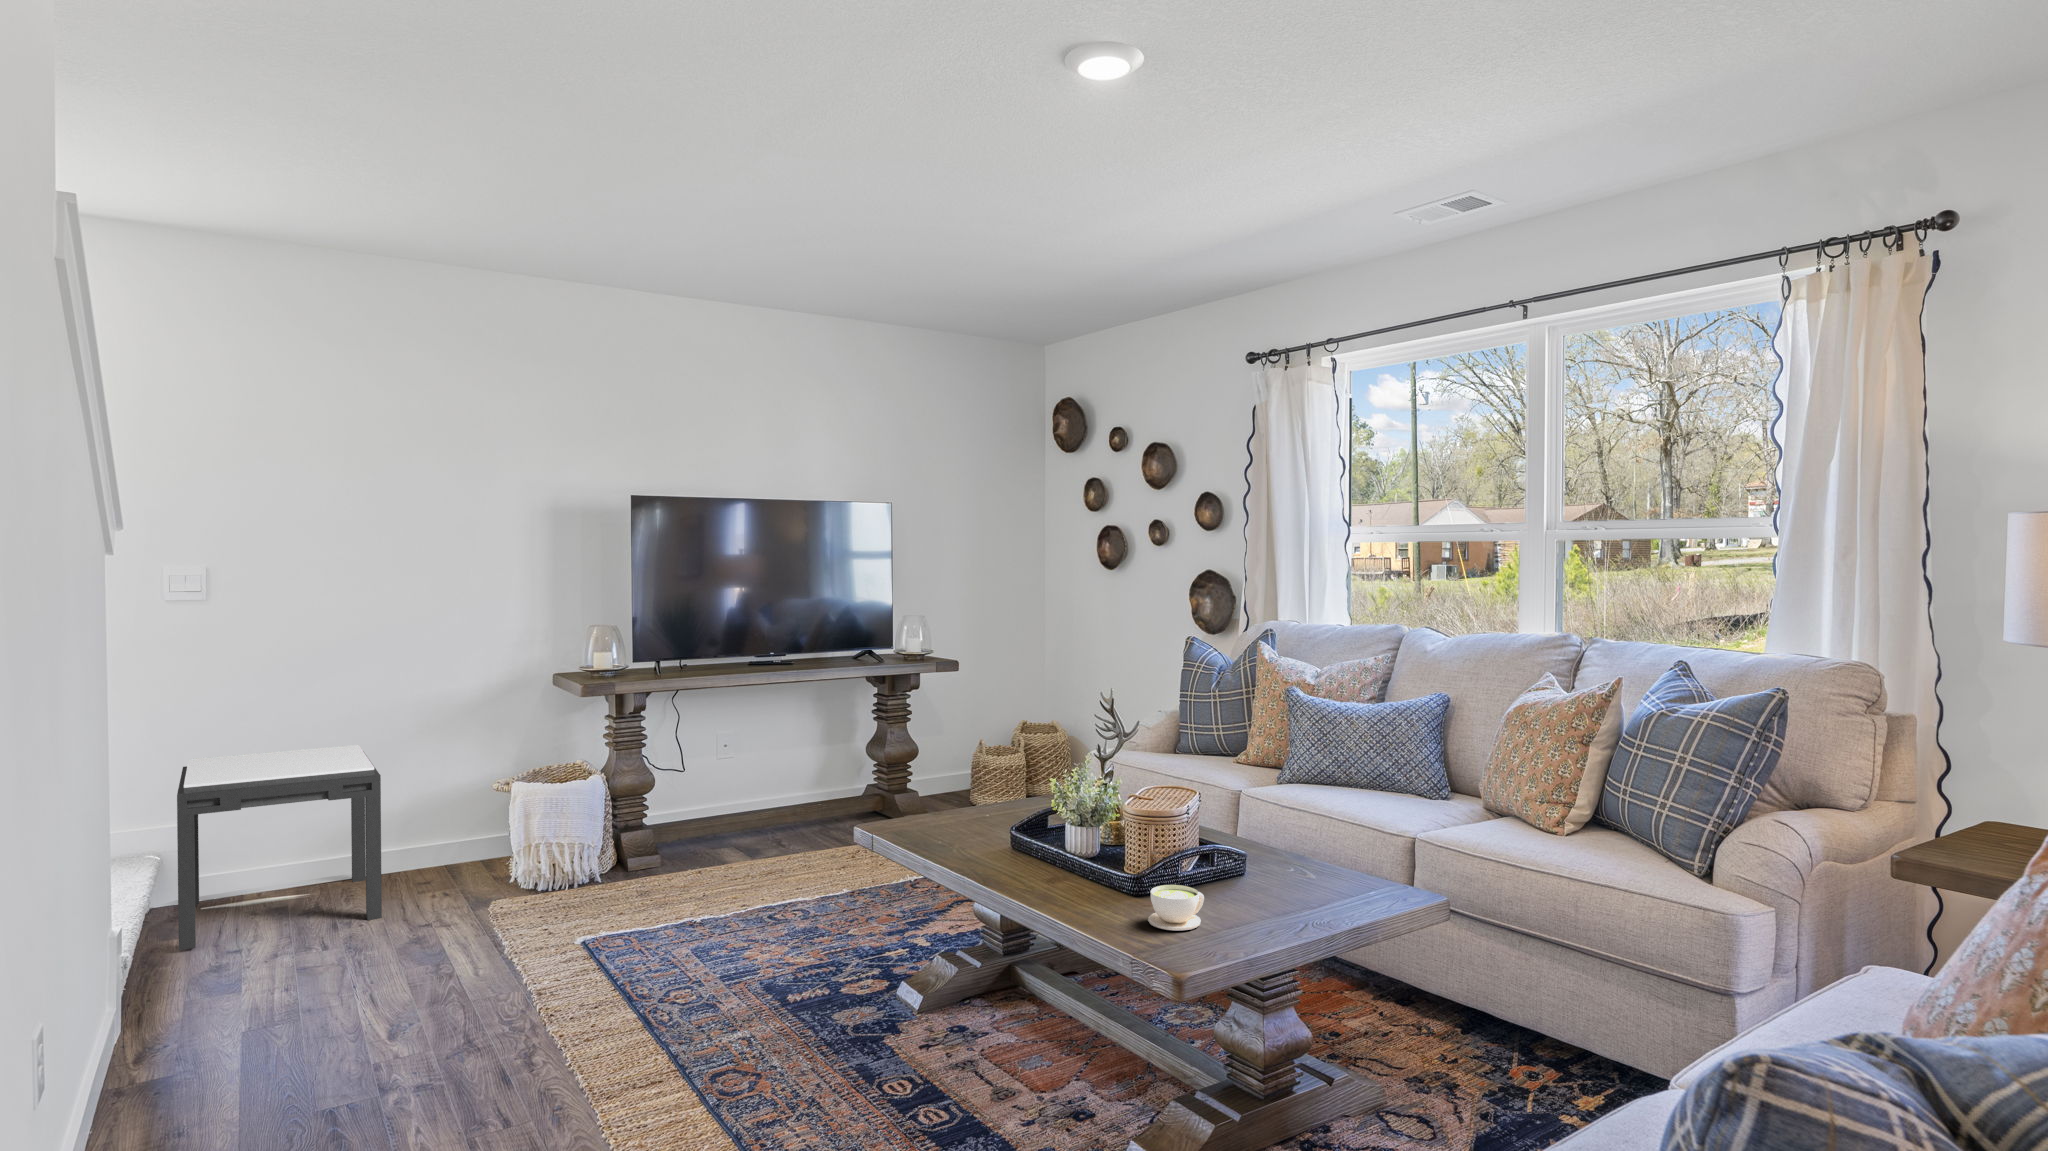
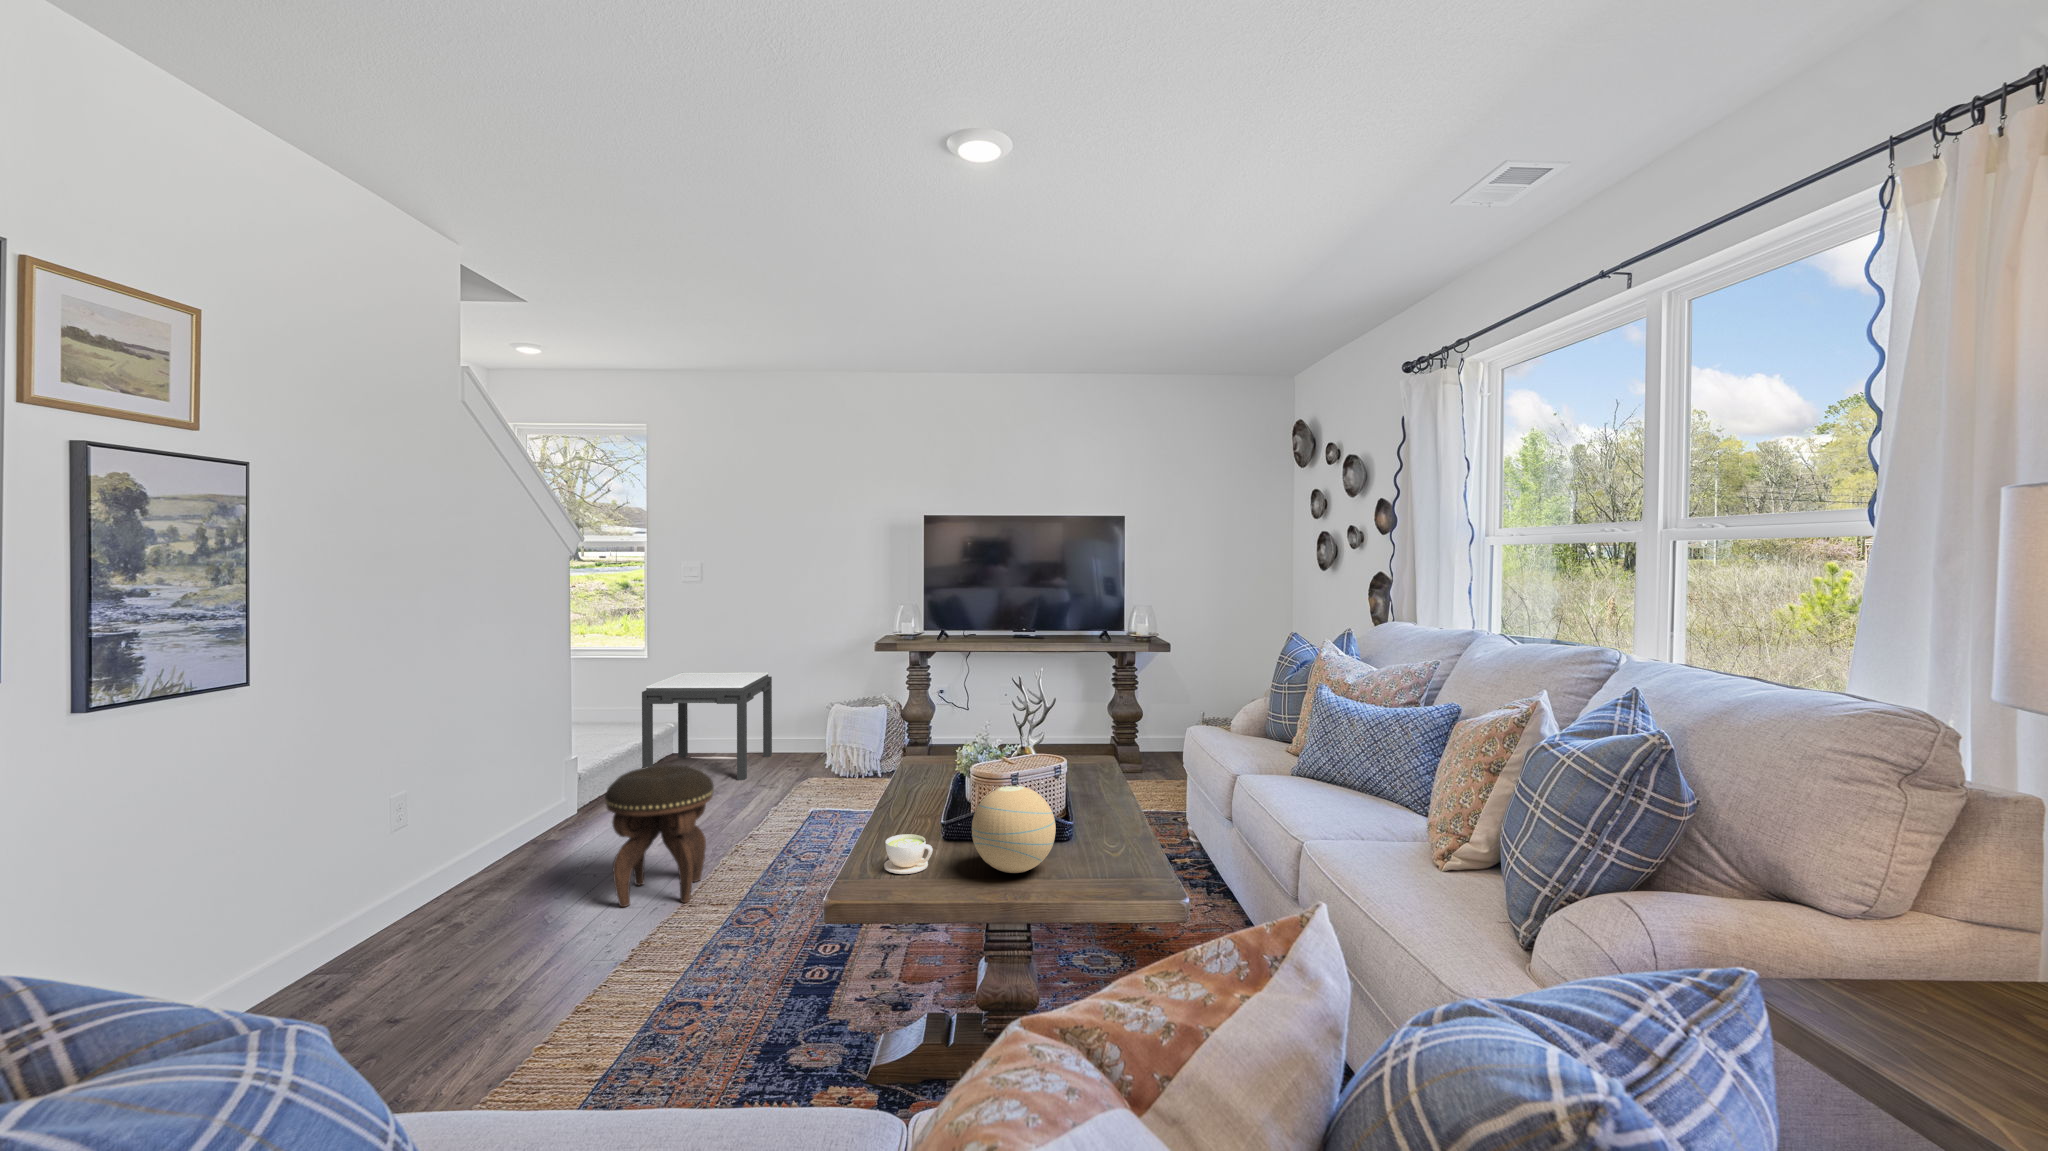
decorative orb: none [1231,809,1327,905] -> present [972,786,1056,873]
footstool: none [443,882,615,1119] -> present [605,765,714,907]

